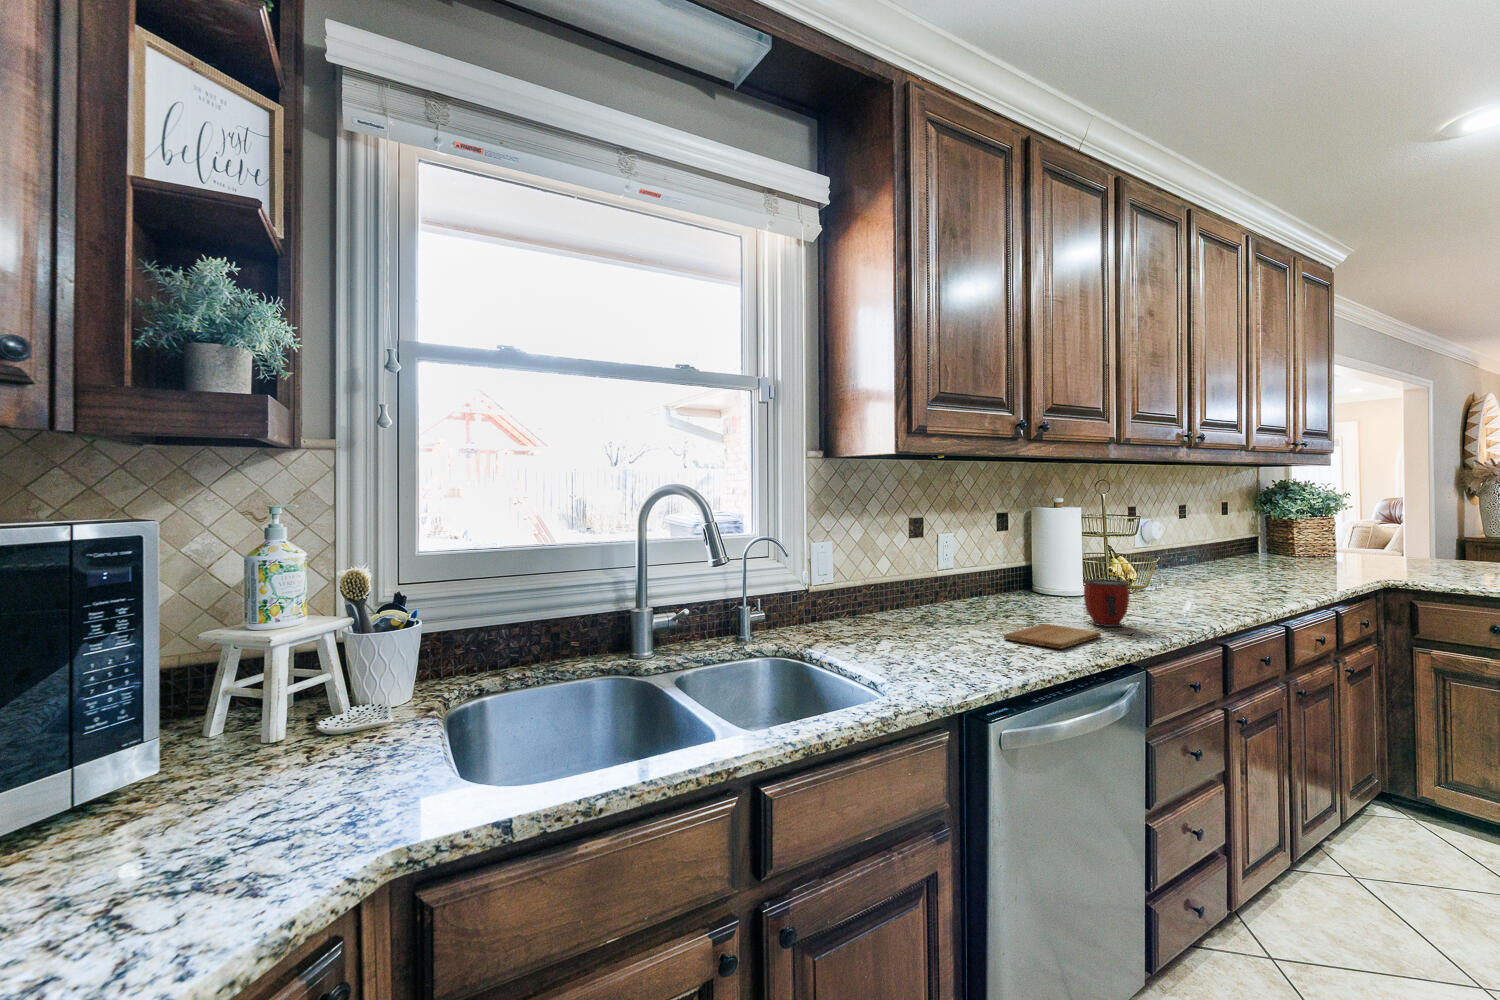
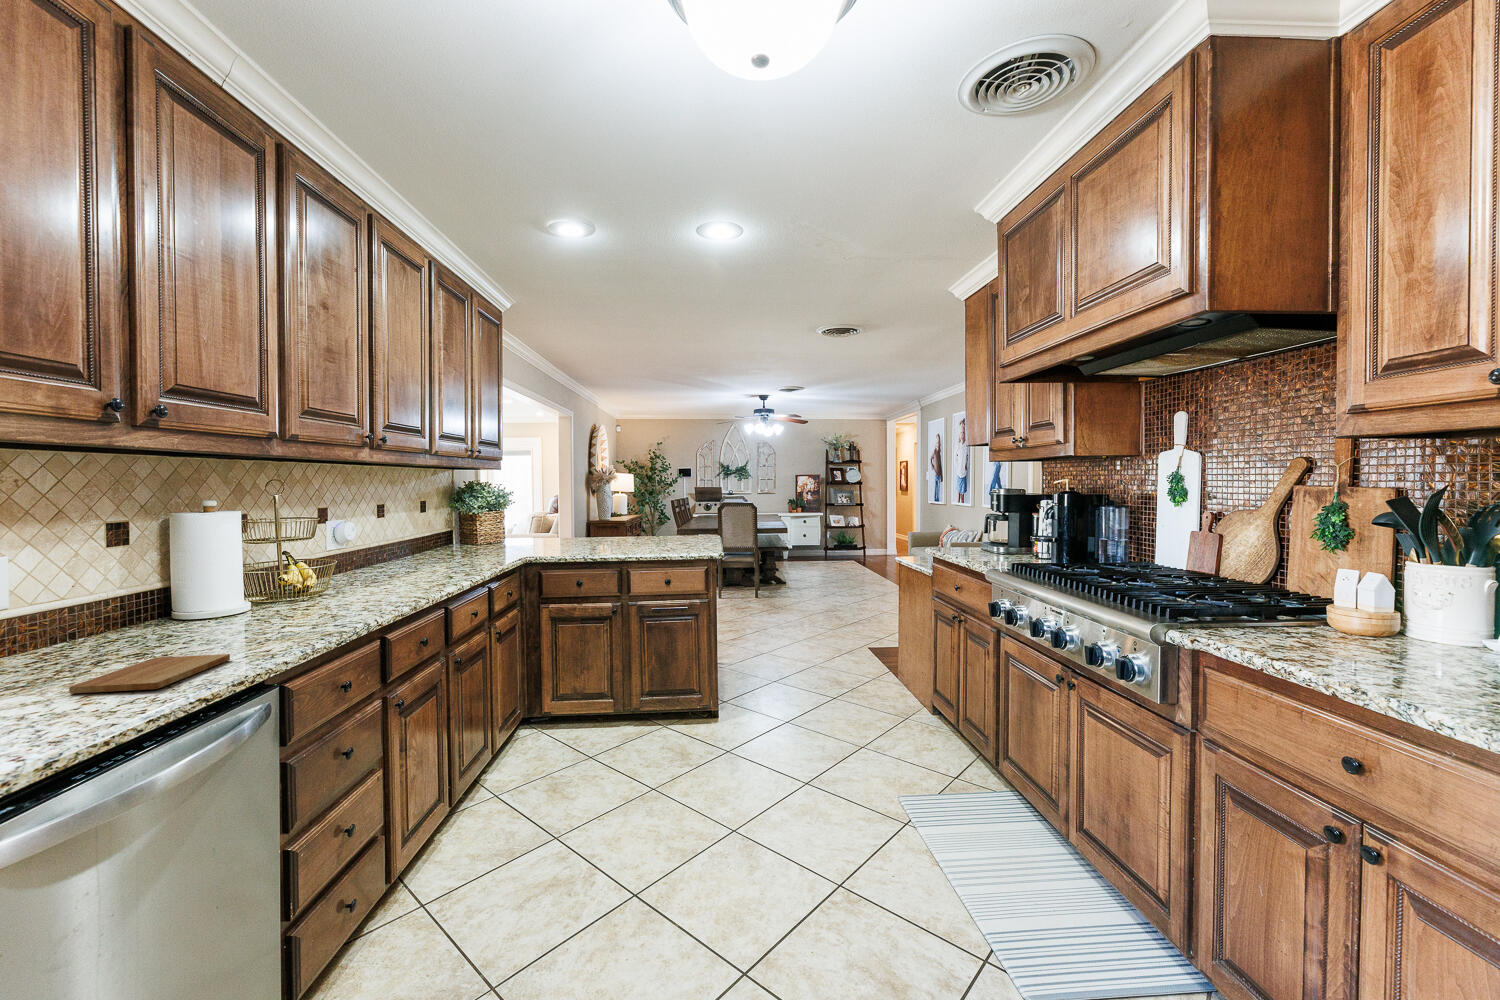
mug: present [1084,579,1129,627] -> none [219,590,277,645]

